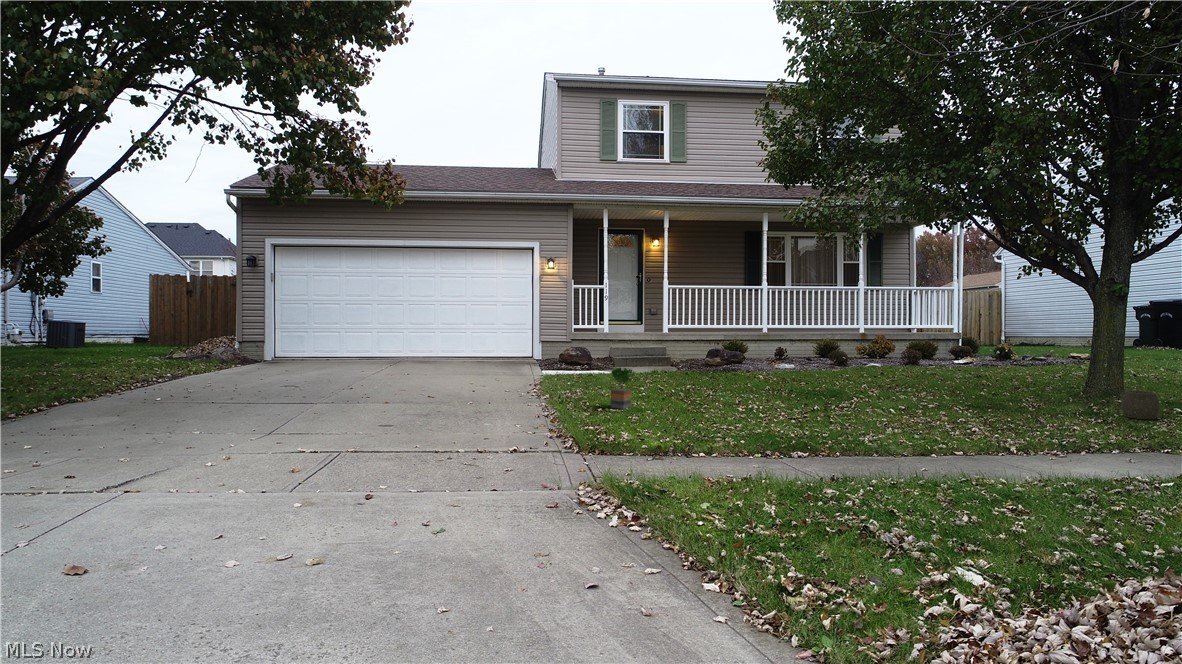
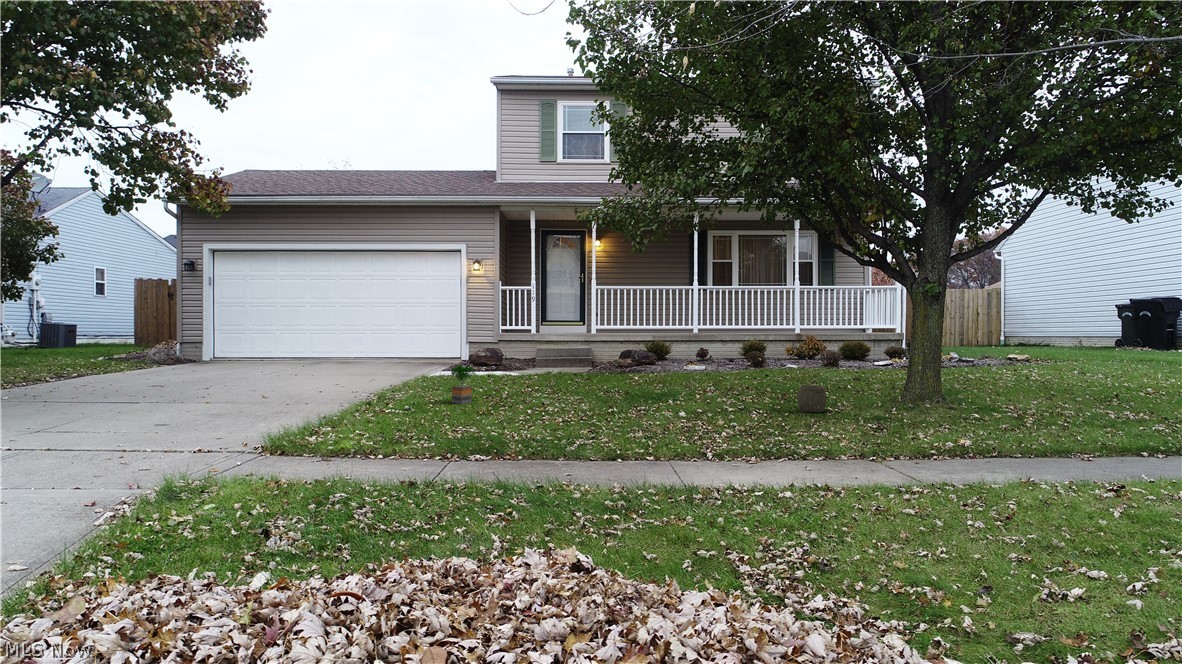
woven basket: present [1121,390,1160,420] -> present [797,385,827,412]

